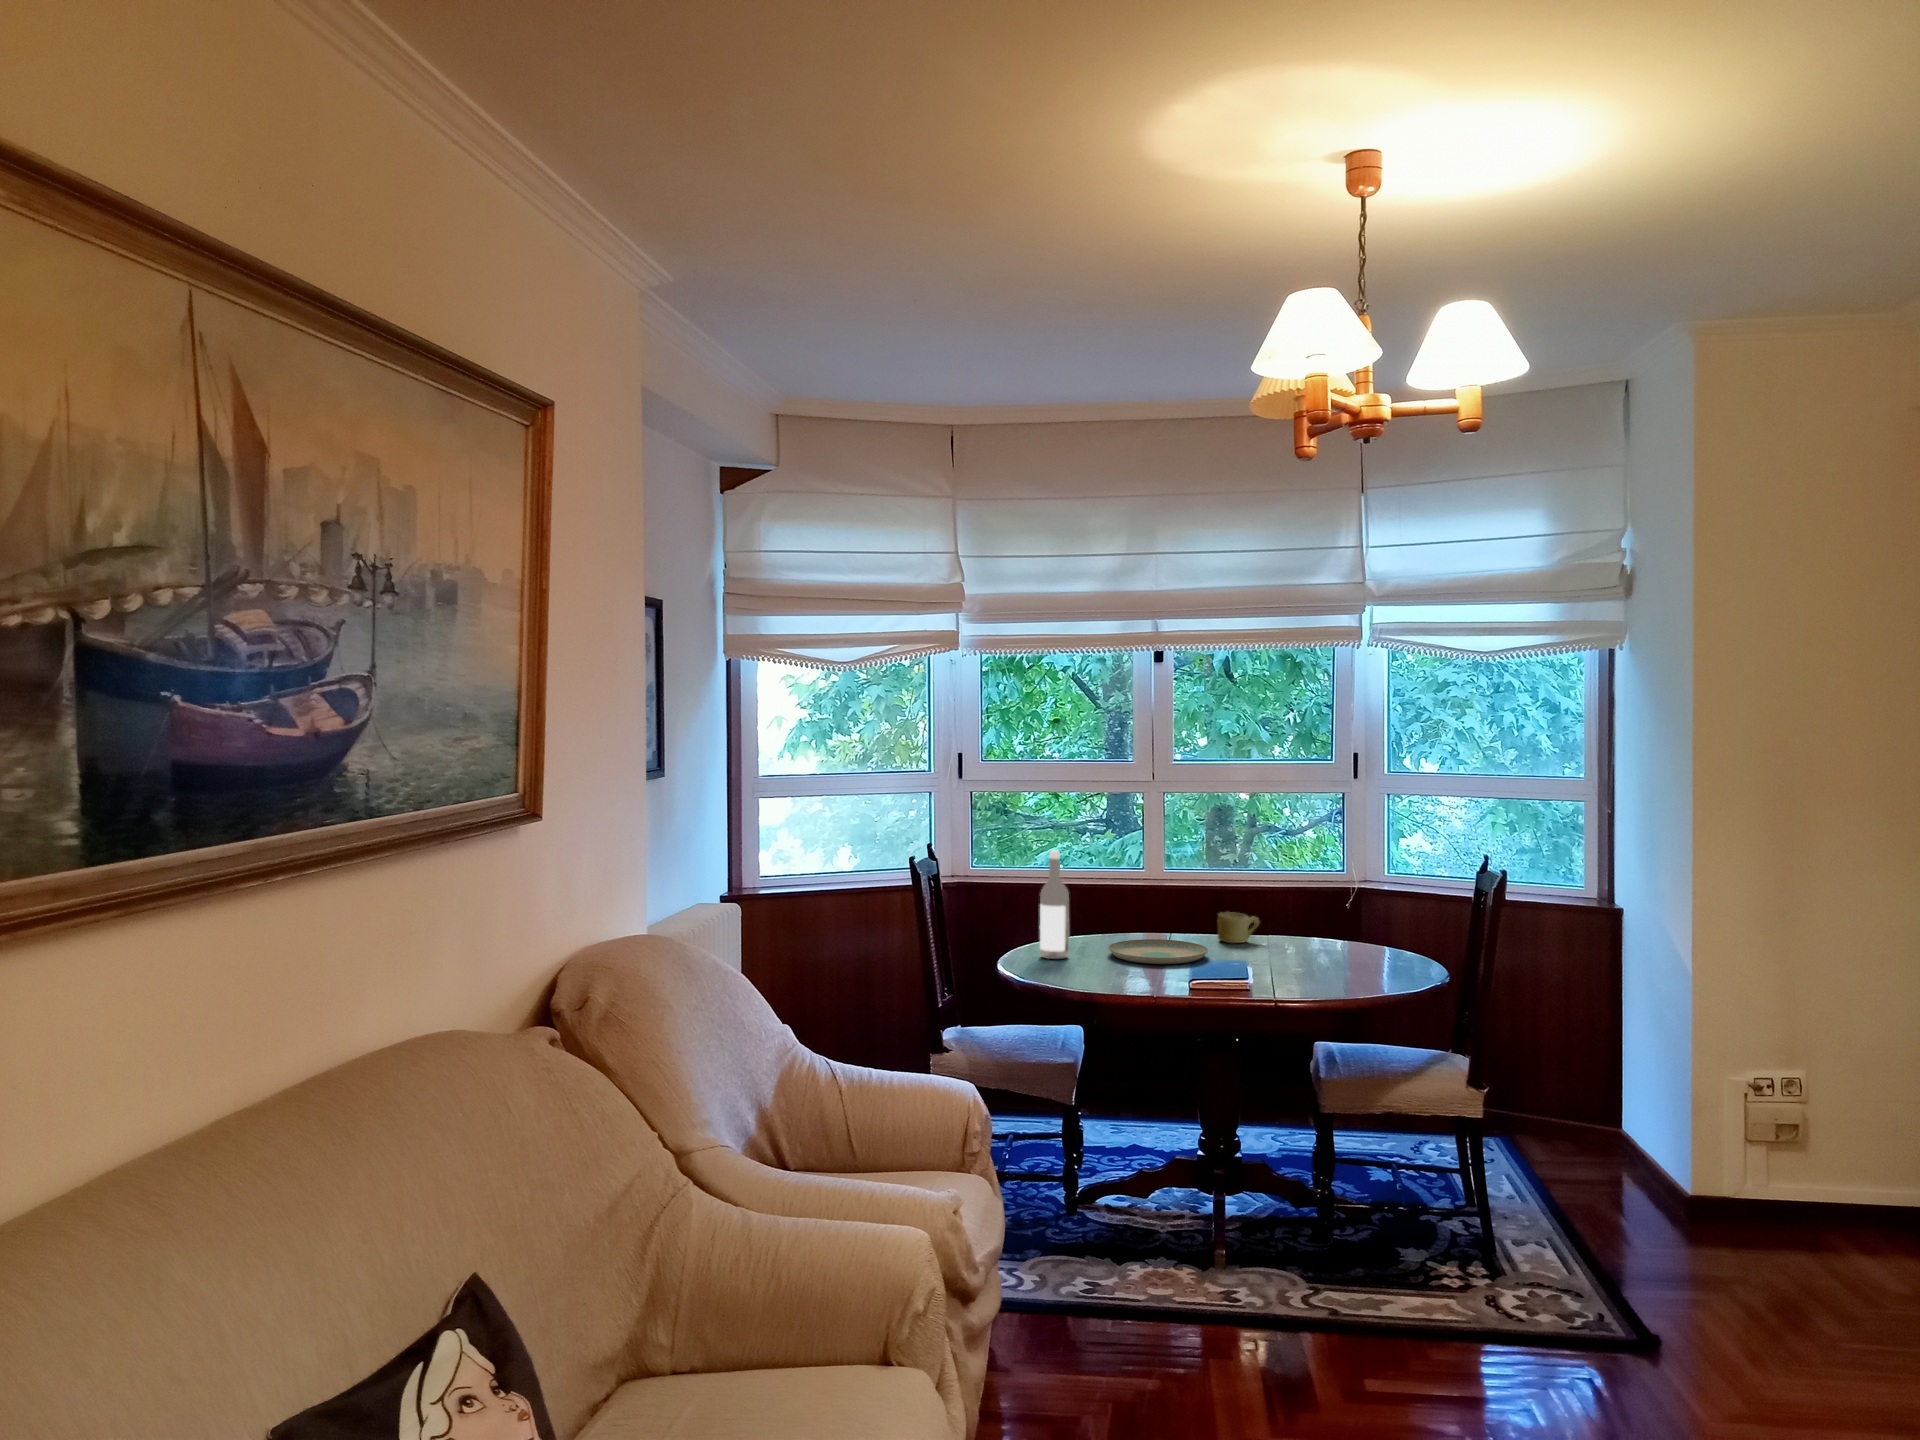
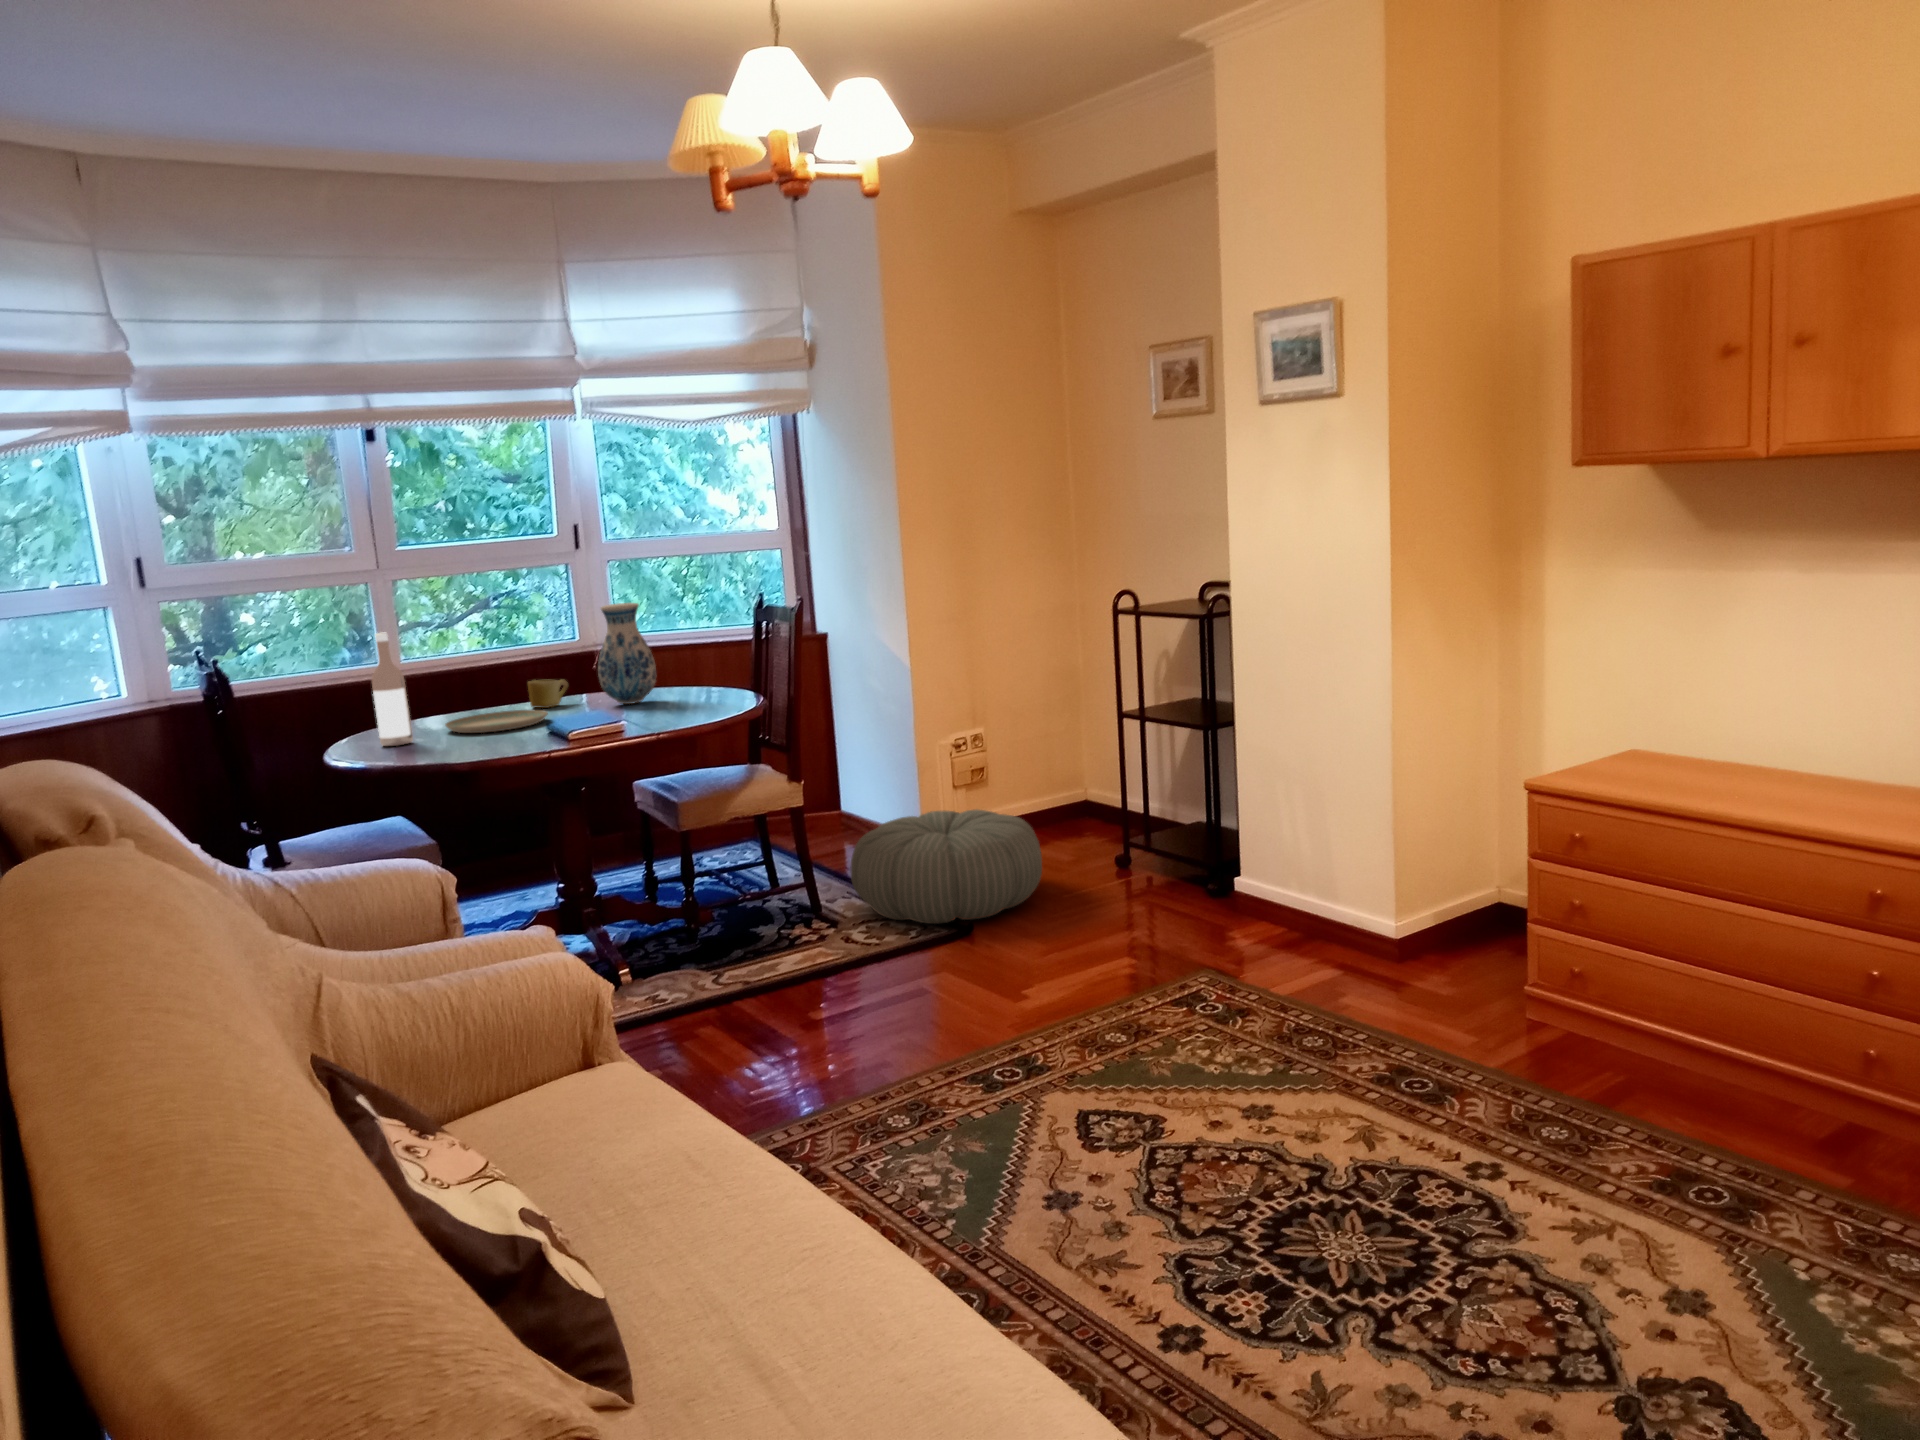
vase: none [1275,850,1337,958] -> present [598,603,656,704]
pouf: none [1533,1164,1815,1341] -> present [850,810,1042,923]

